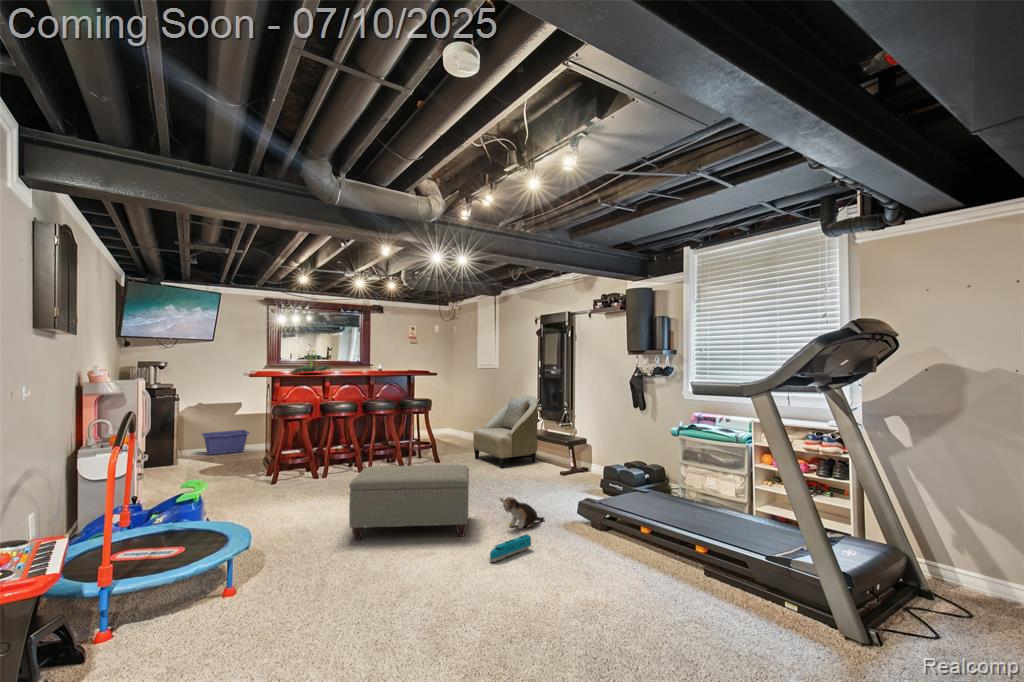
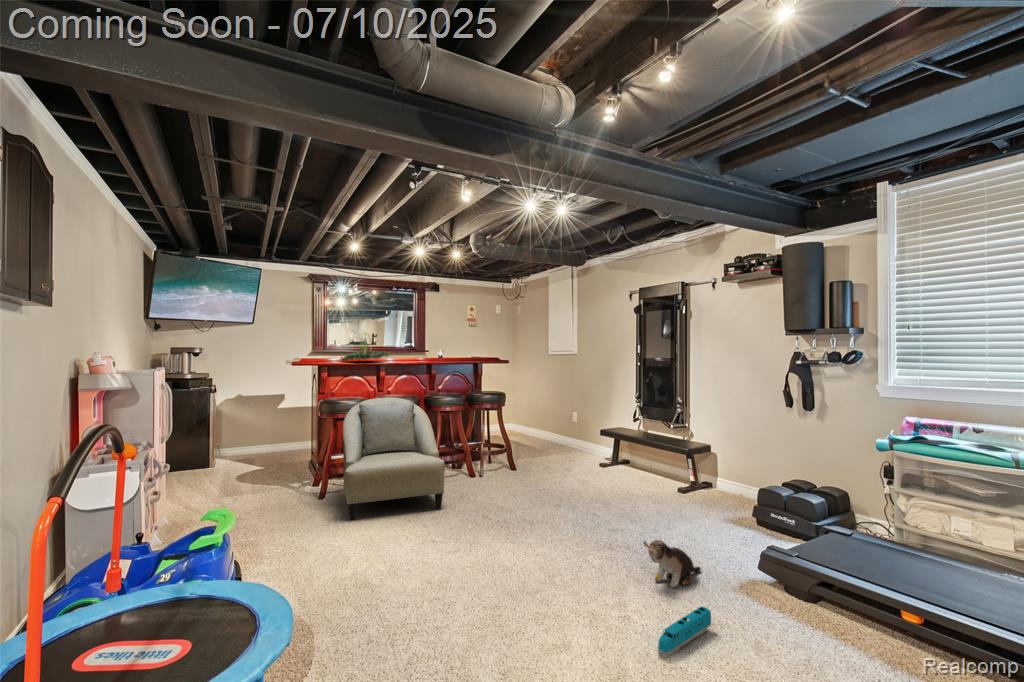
armchair: present [473,396,538,469] -> present [343,397,445,521]
storage bin: present [202,430,249,455] -> none [241,426,294,456]
ottoman: present [349,465,469,540] -> none [433,489,604,600]

